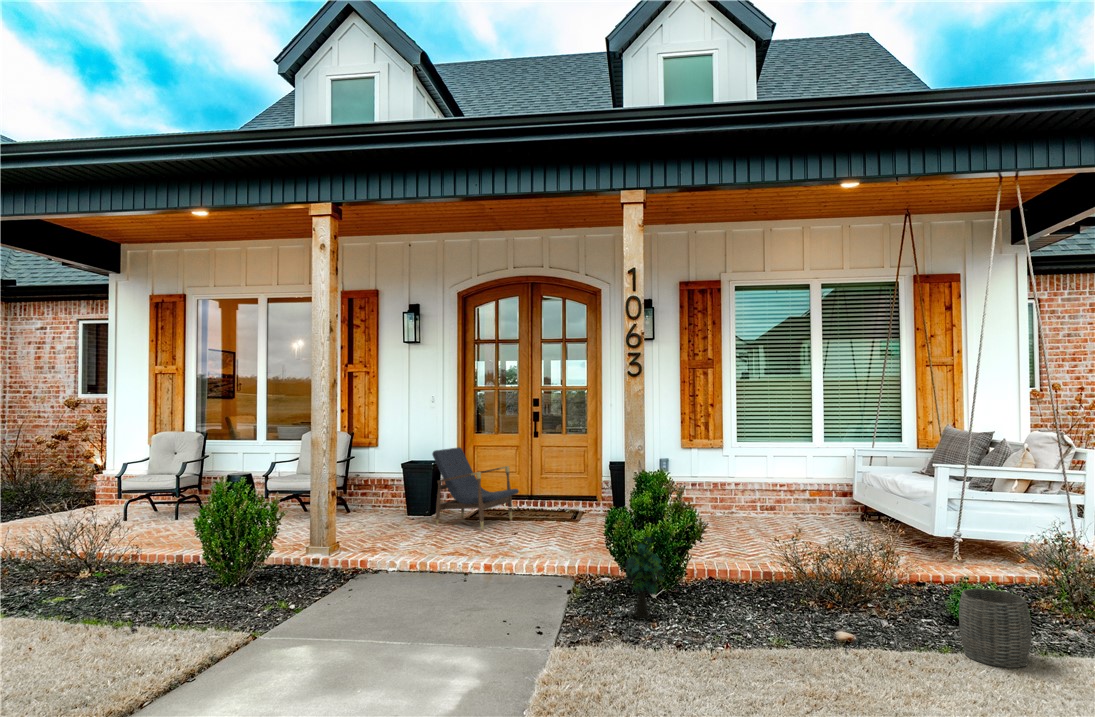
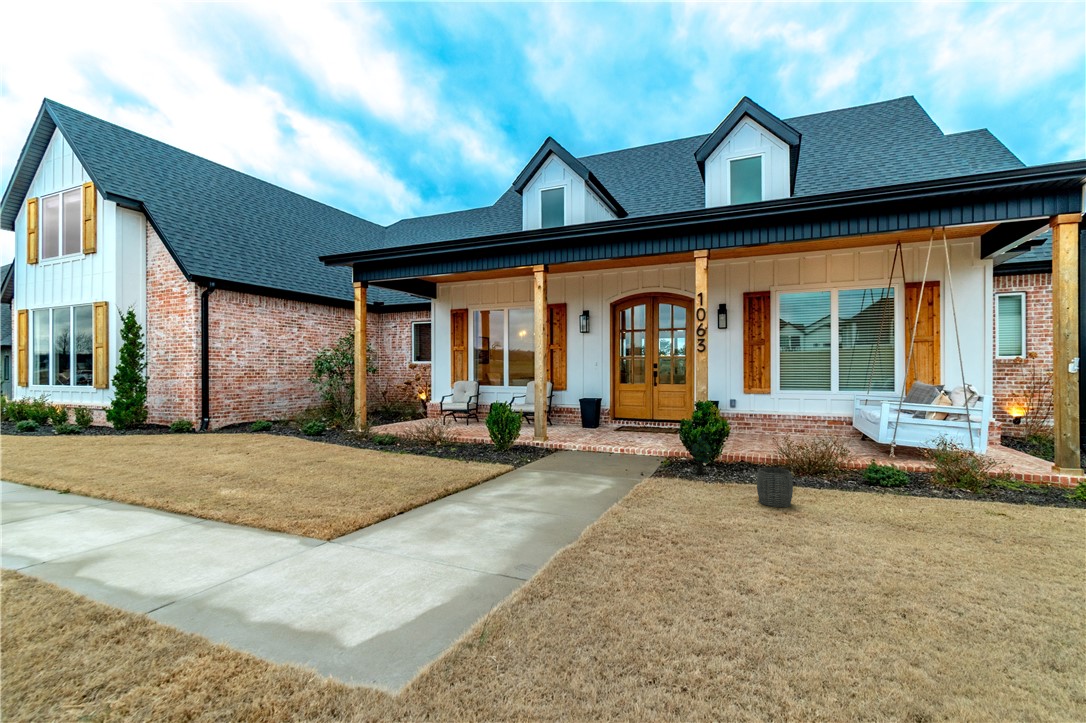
lounge chair: present [432,447,519,530] -> none [596,391,644,436]
woven basket: present [959,589,1031,668] -> present [757,468,793,507]

